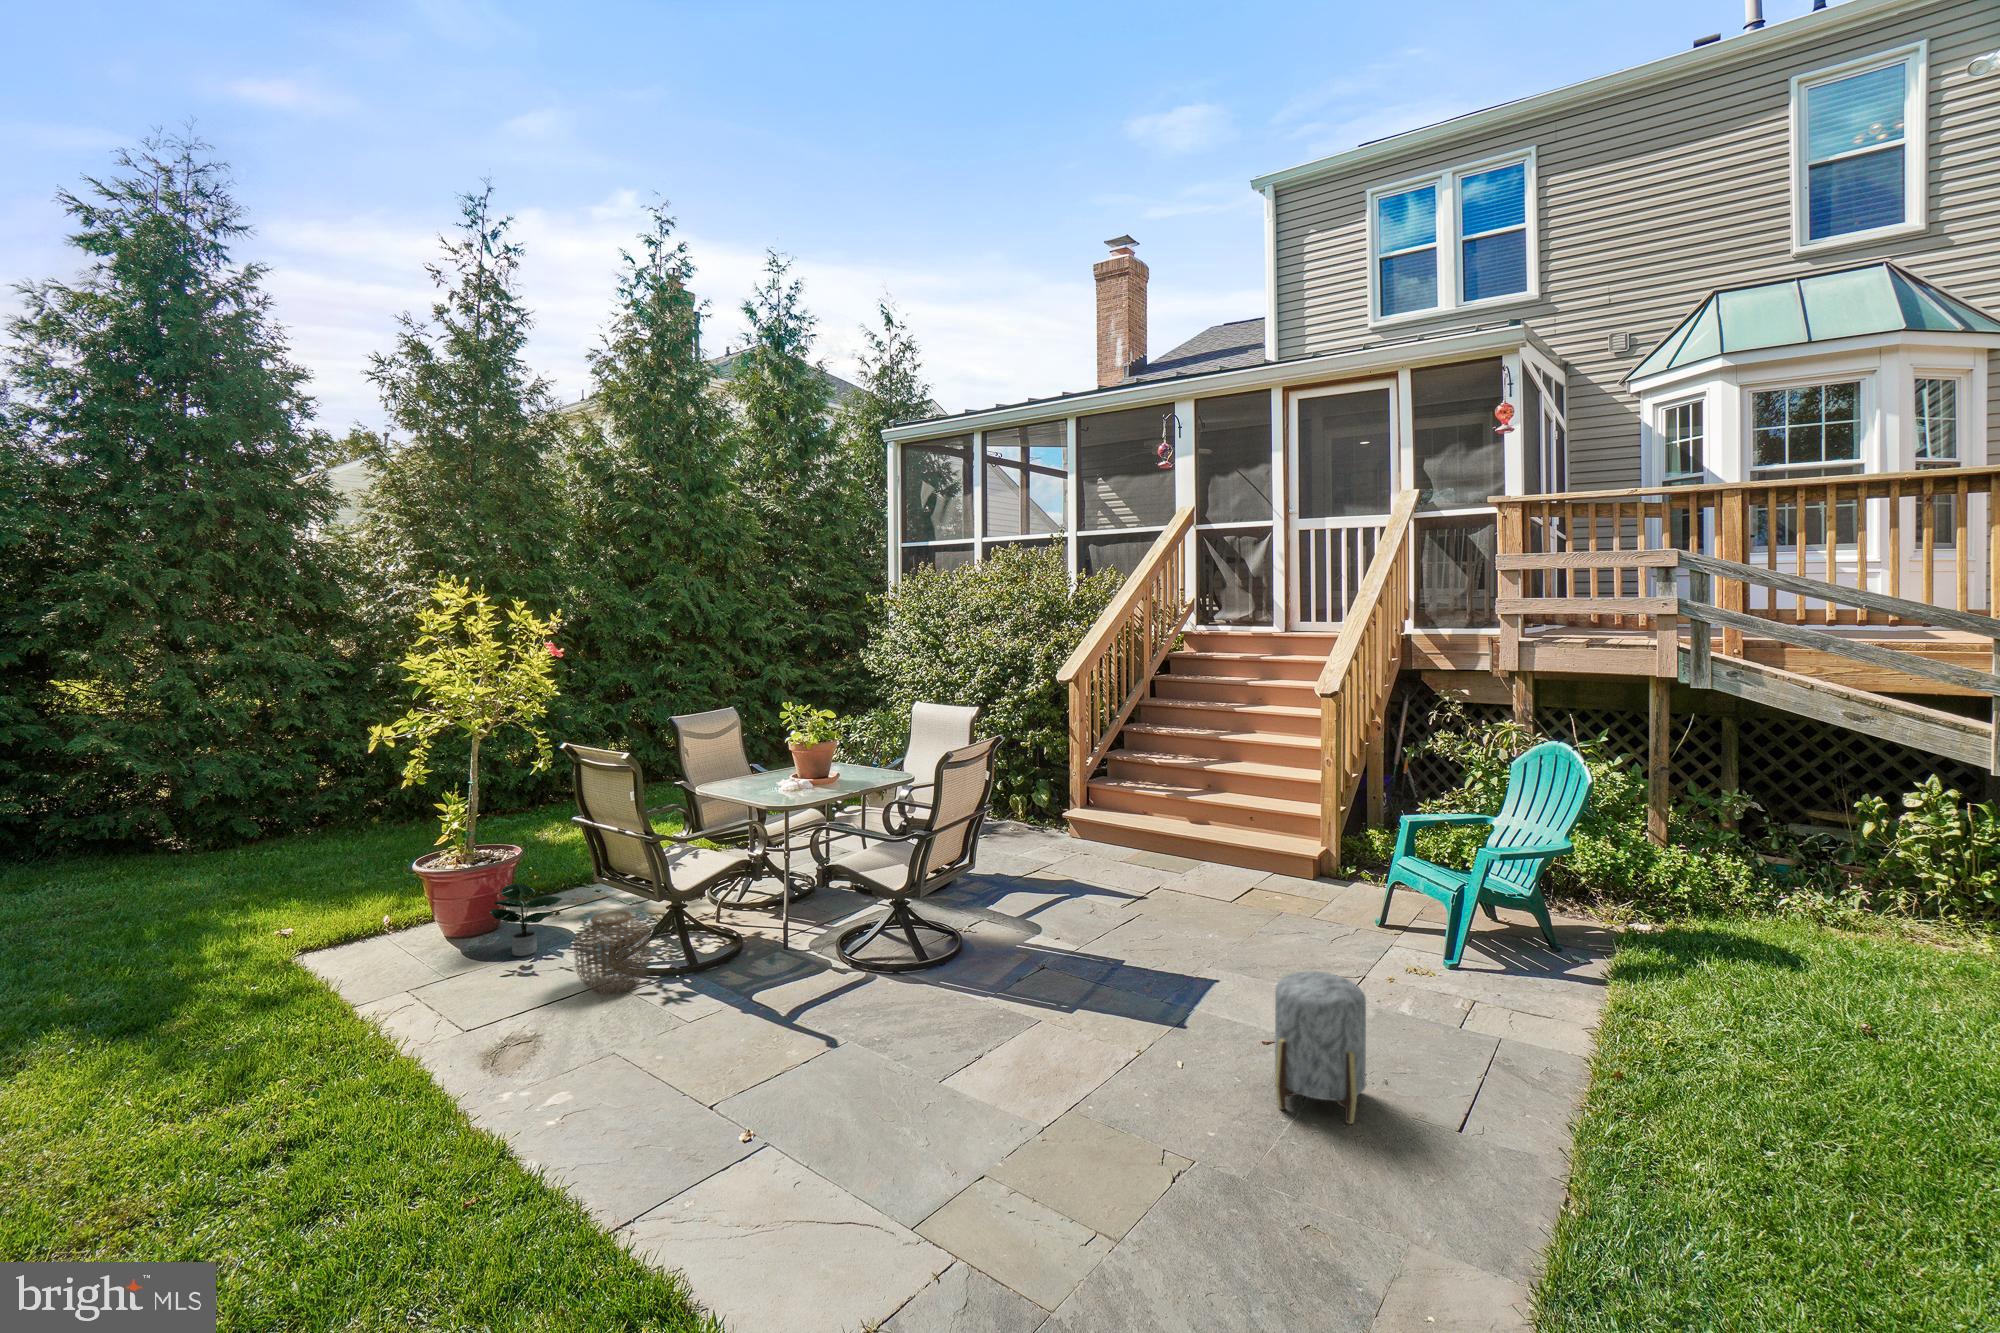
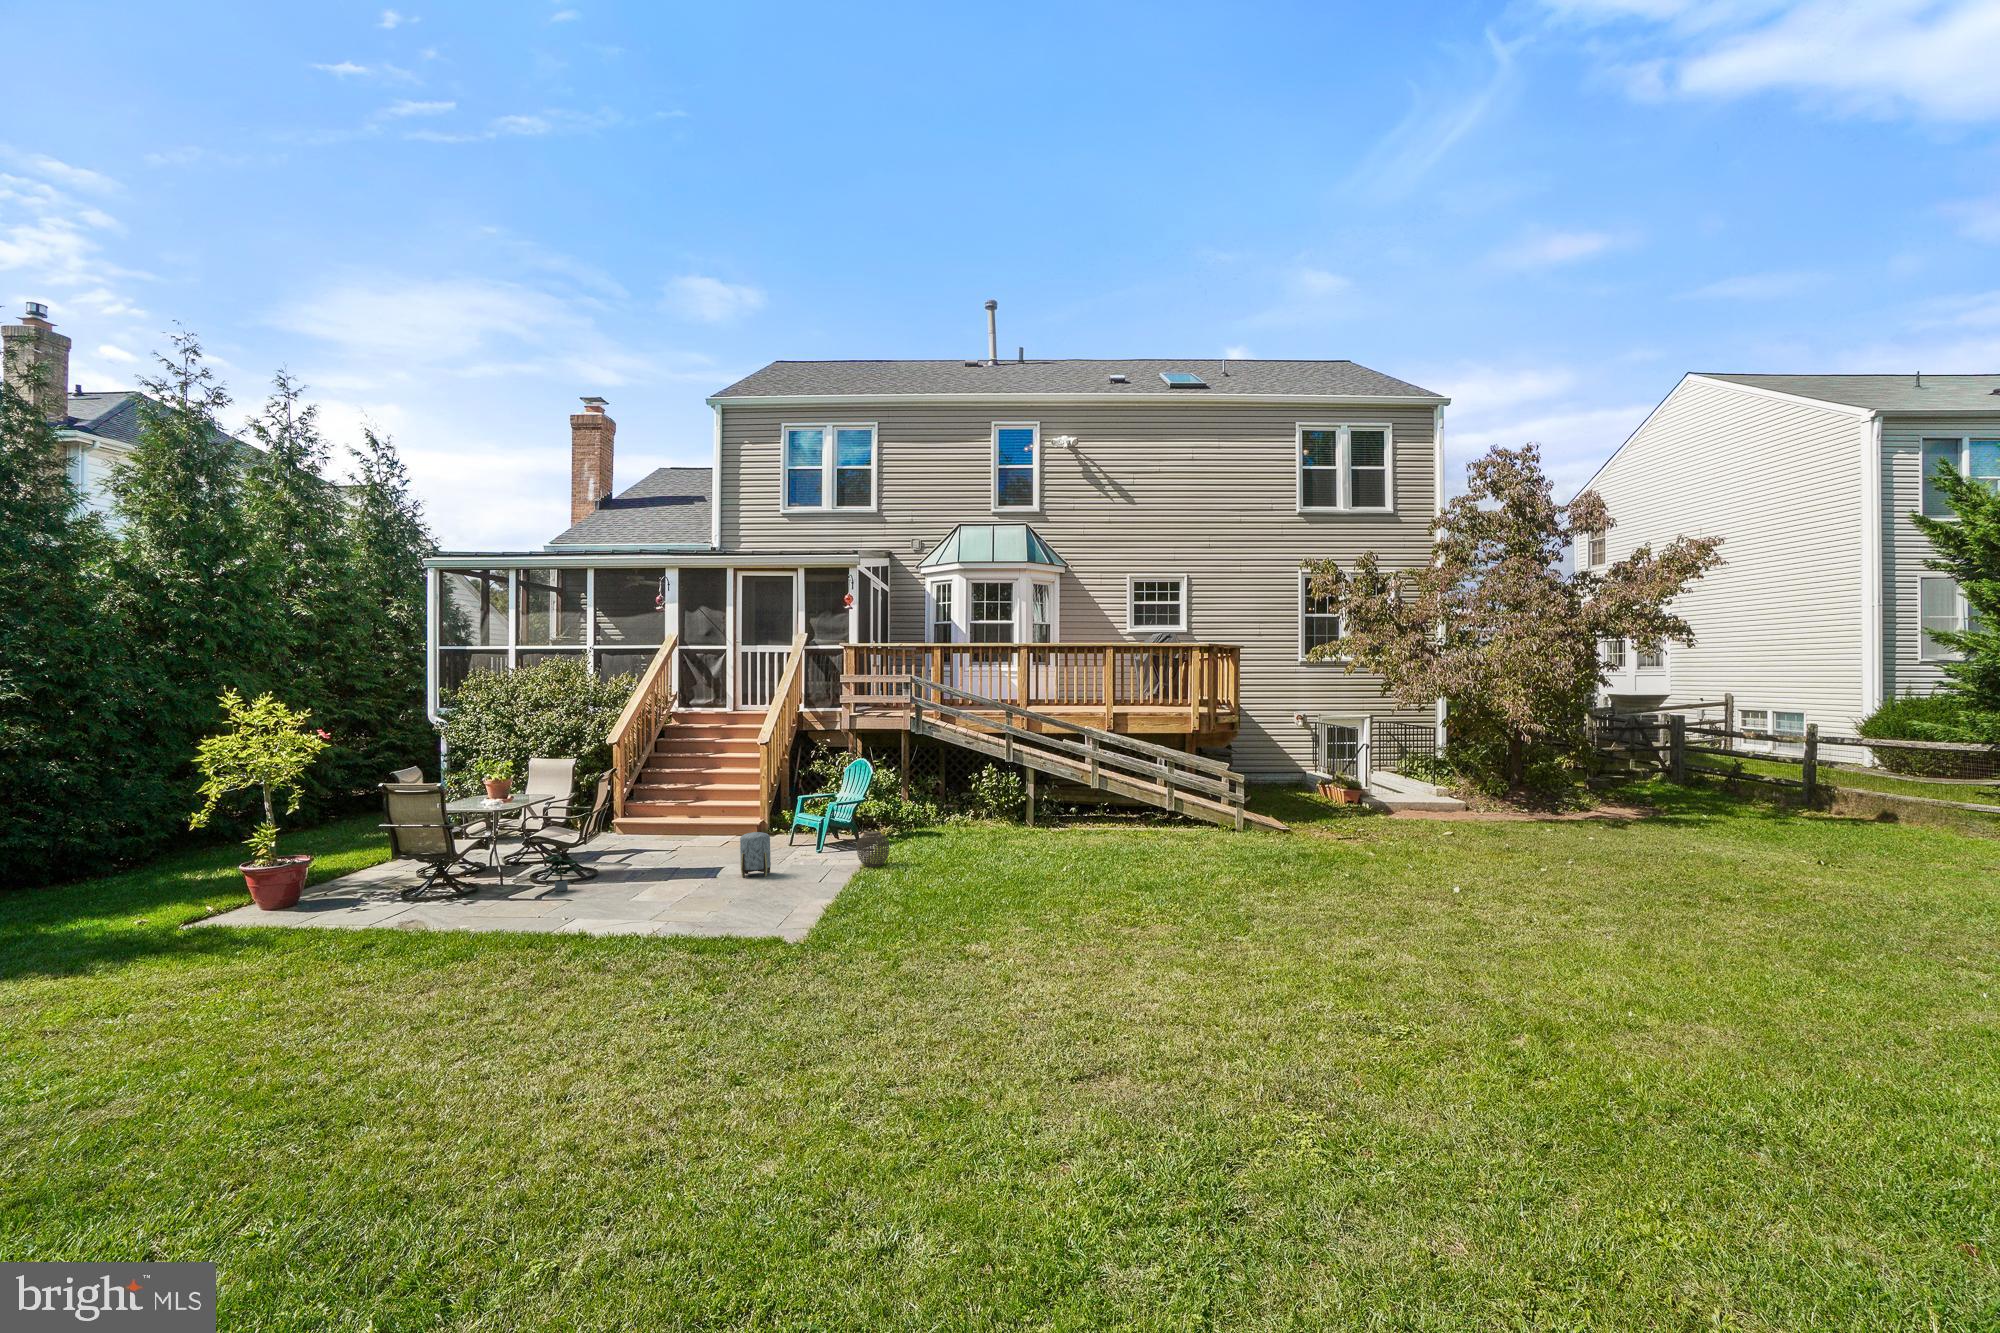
potted plant: present [490,884,562,956] -> present [545,855,579,892]
woven basket: present [574,911,650,994] -> present [857,831,889,867]

